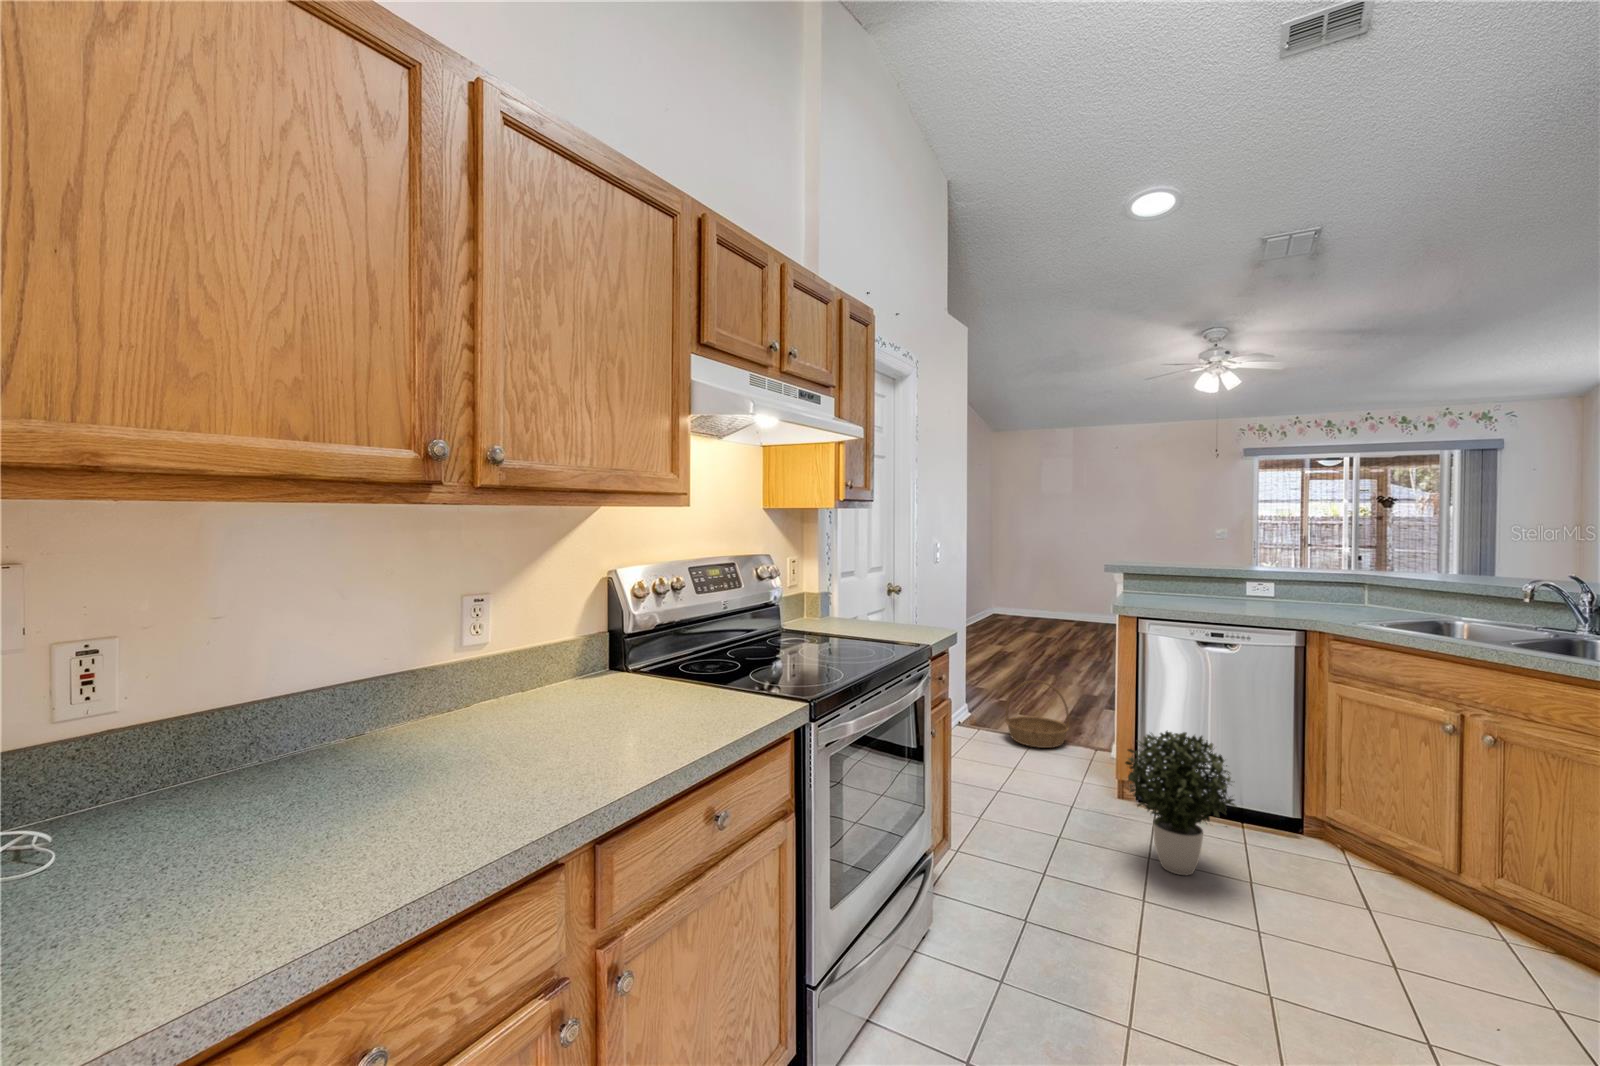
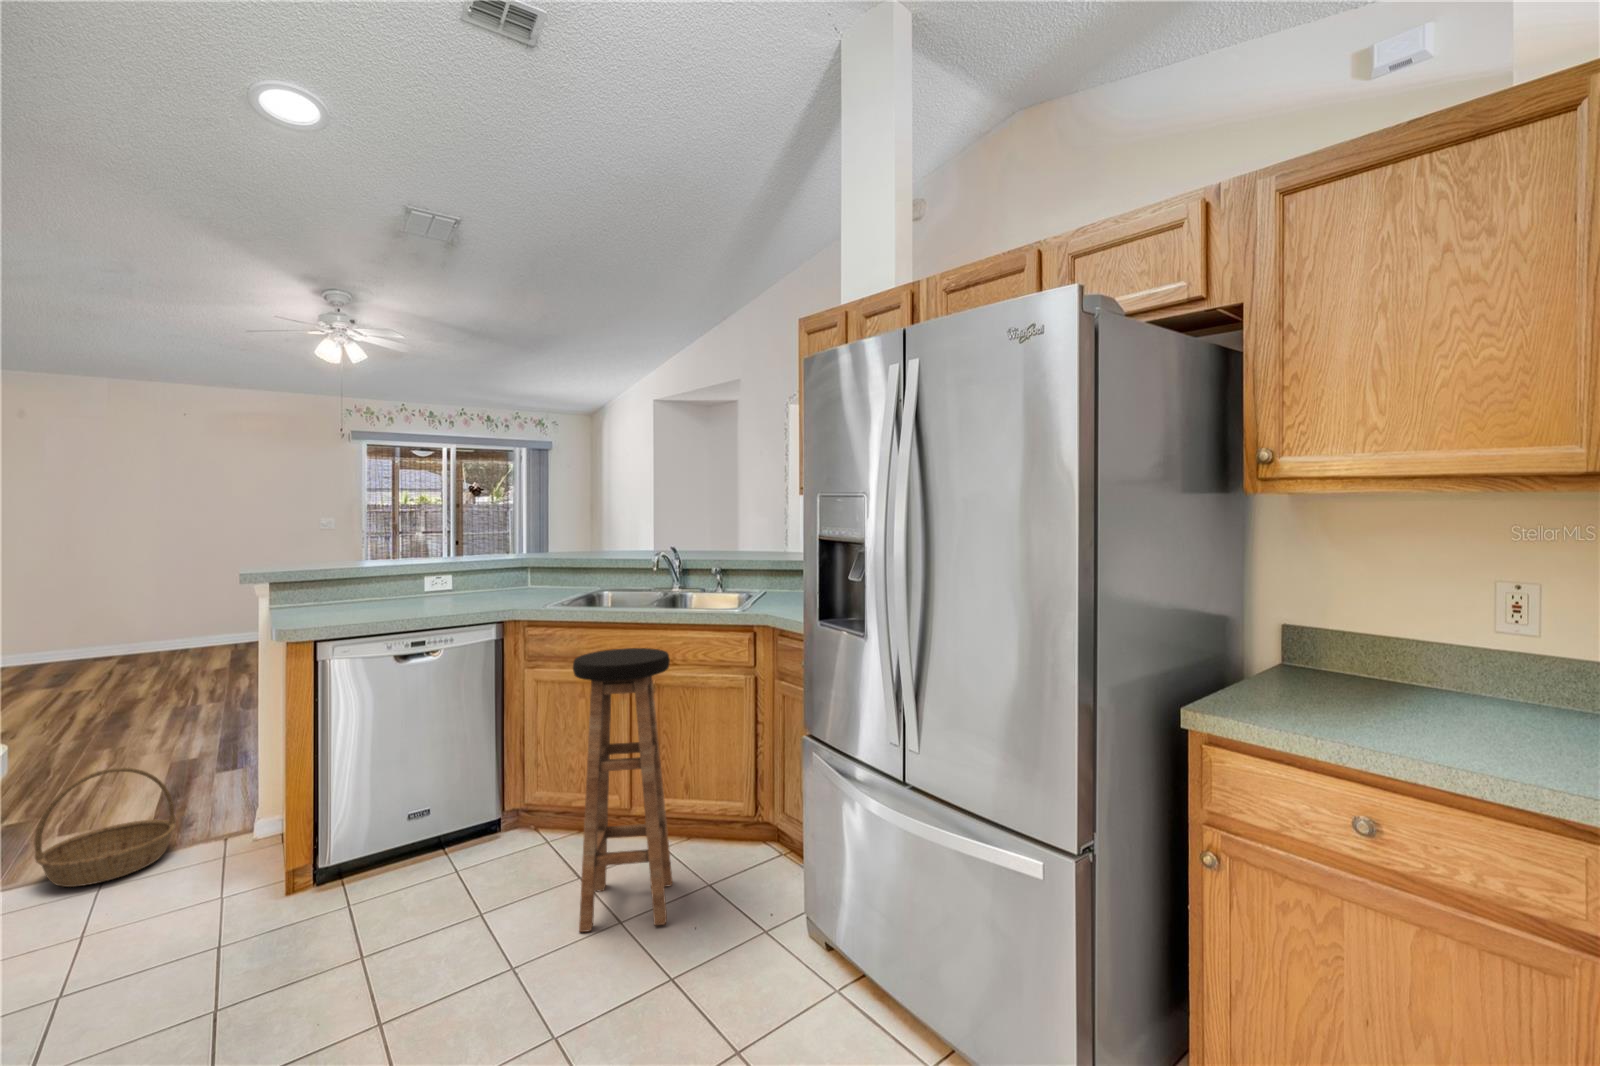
bar stool: none [1336,673,1489,994] -> present [573,648,672,932]
potted plant: present [1125,731,1236,875] -> none [323,771,470,962]

